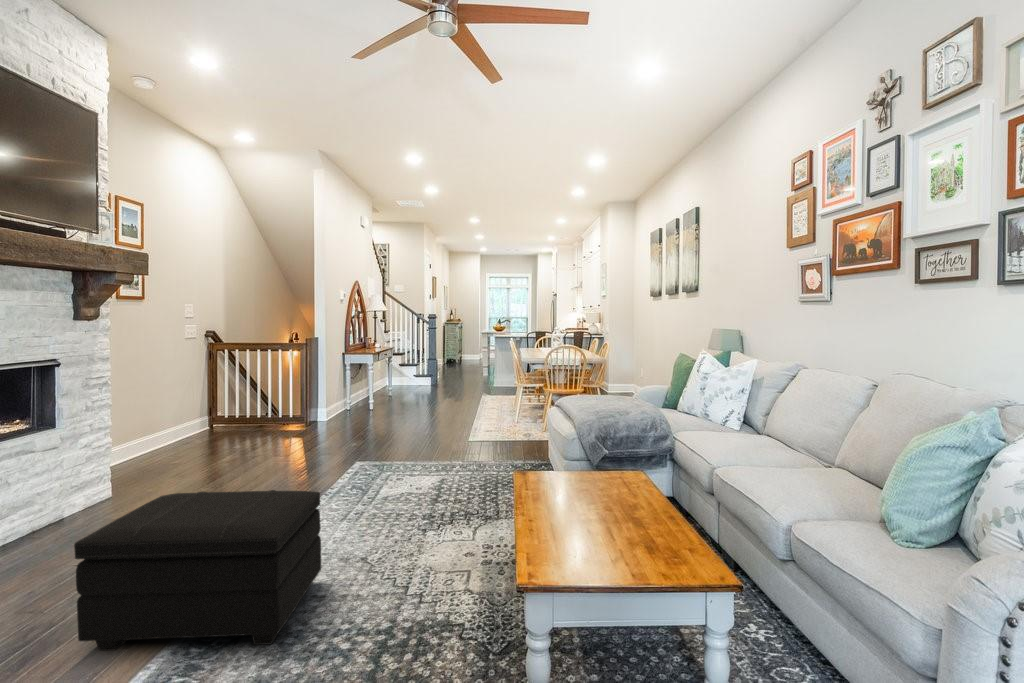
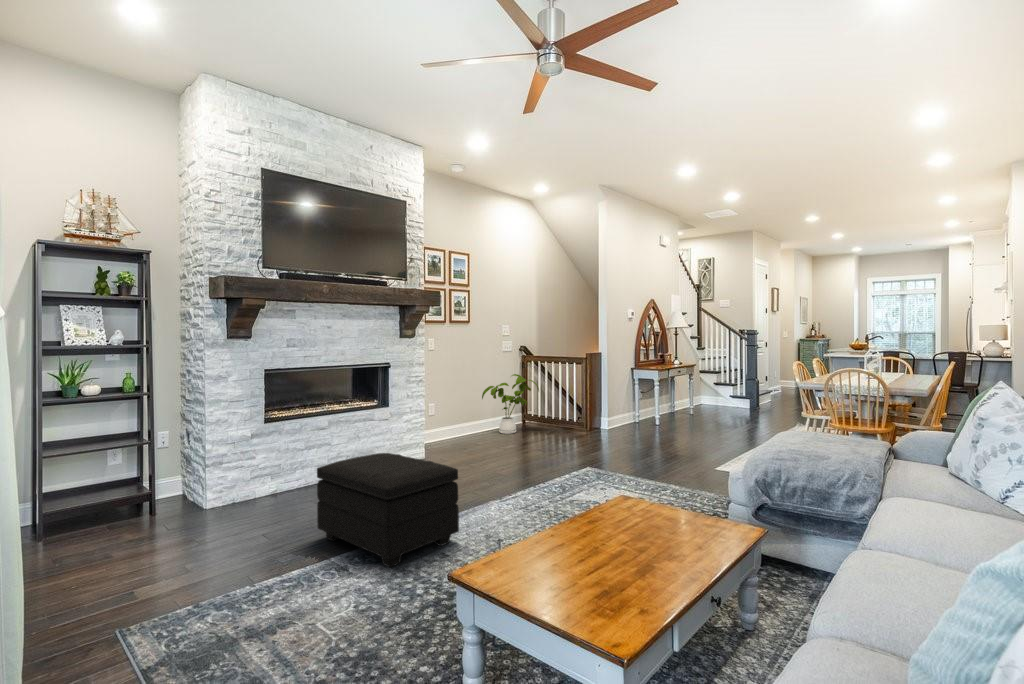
house plant: none [166,366,251,442] -> present [482,374,539,434]

